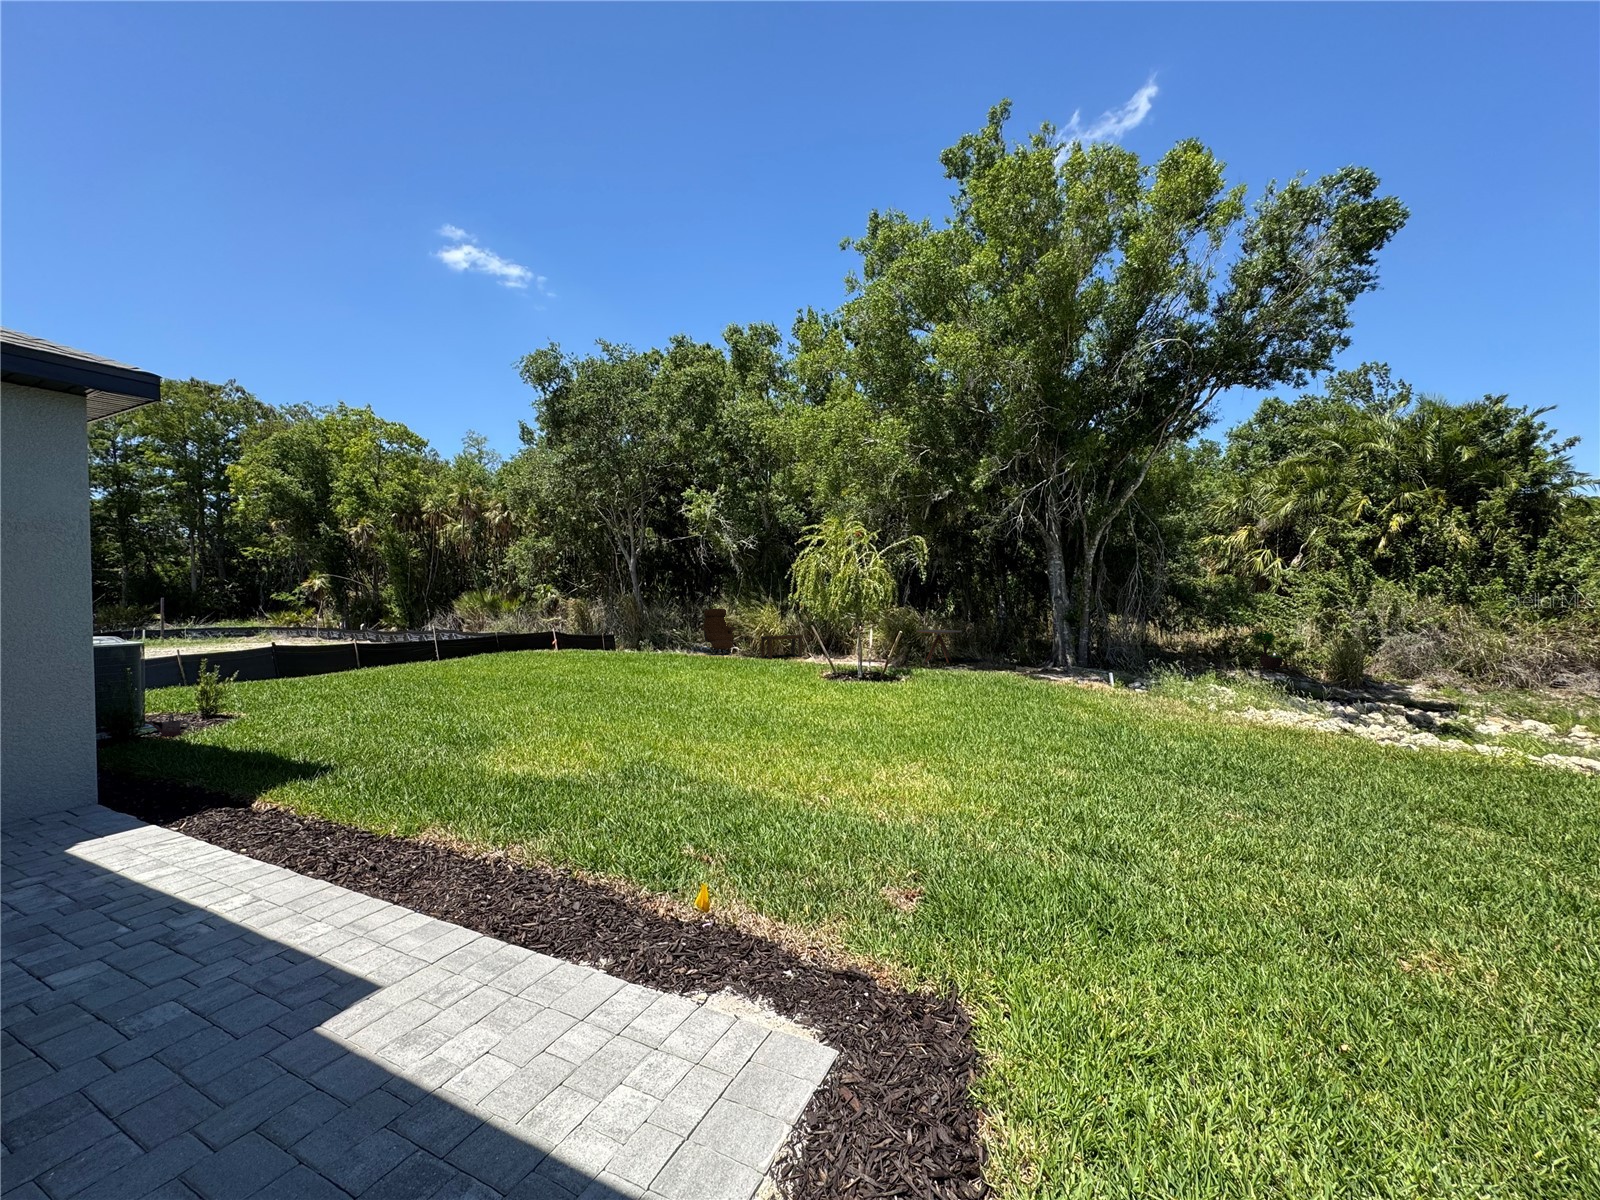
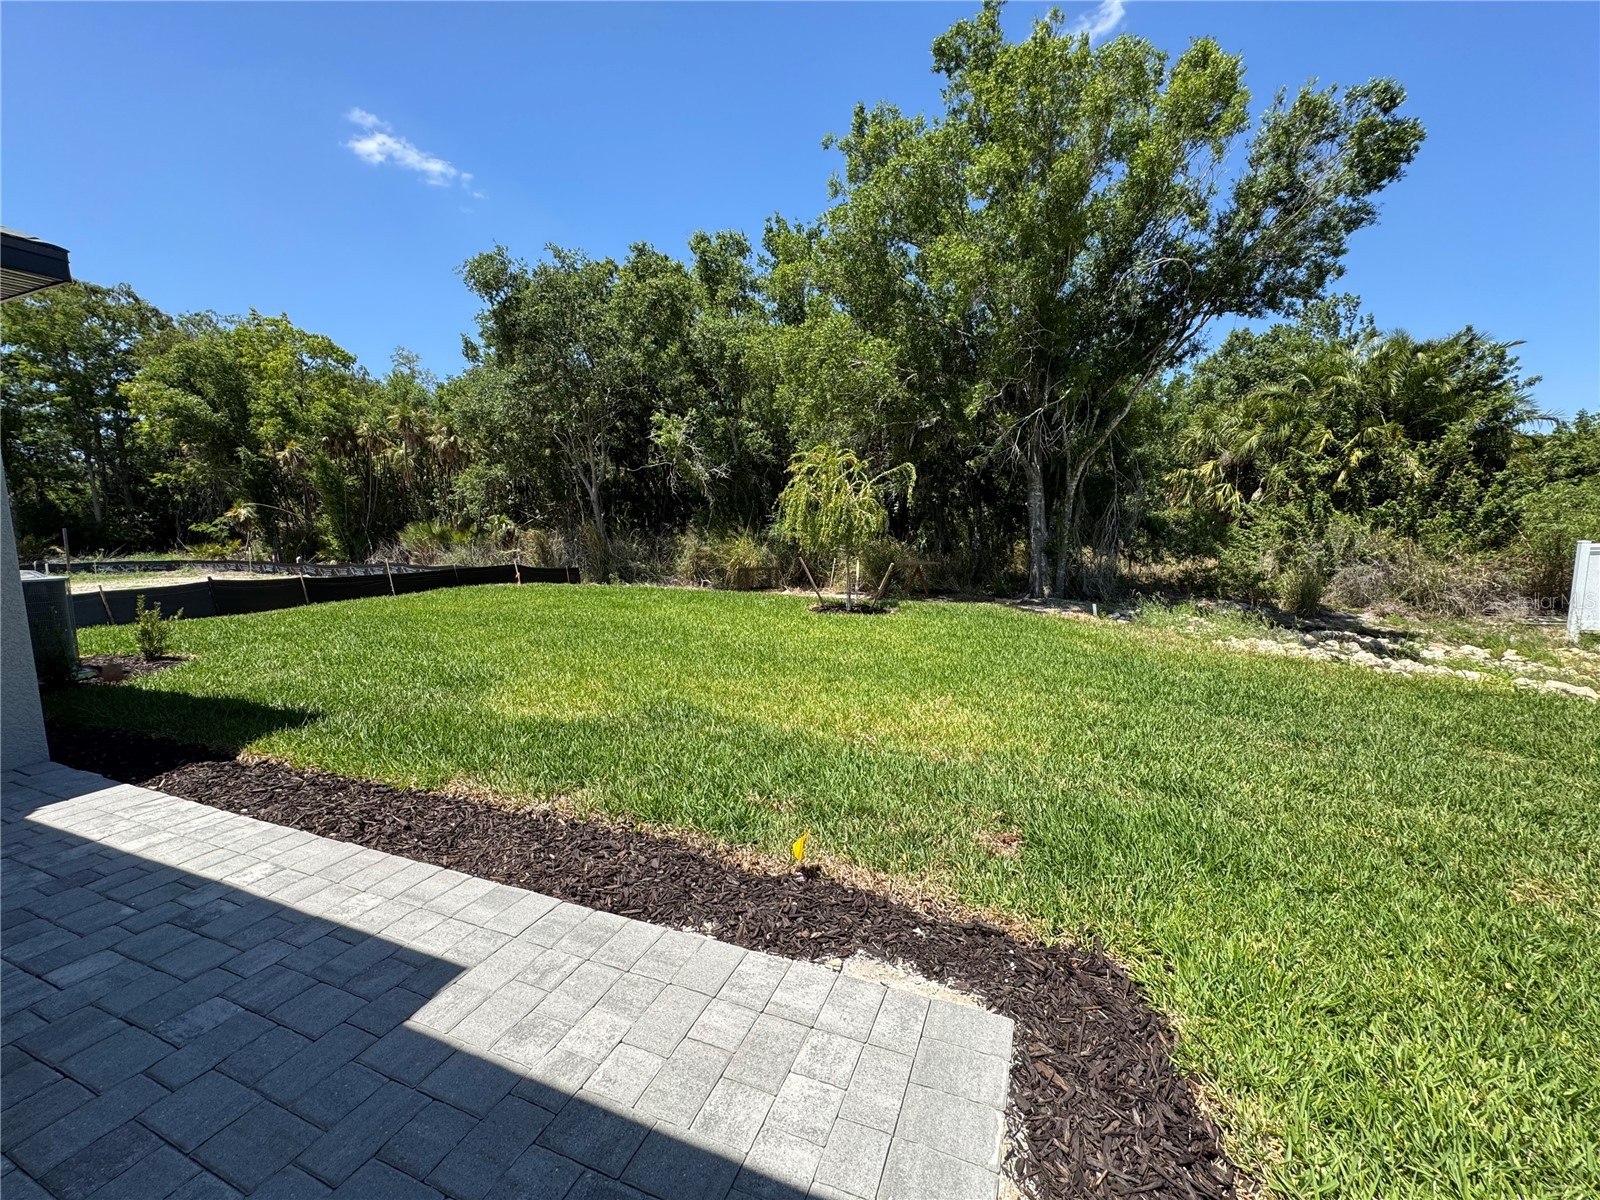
lounge chair: present [701,609,736,656] -> none [672,540,709,588]
potted tree: present [1252,630,1283,669] -> none [1216,558,1247,599]

